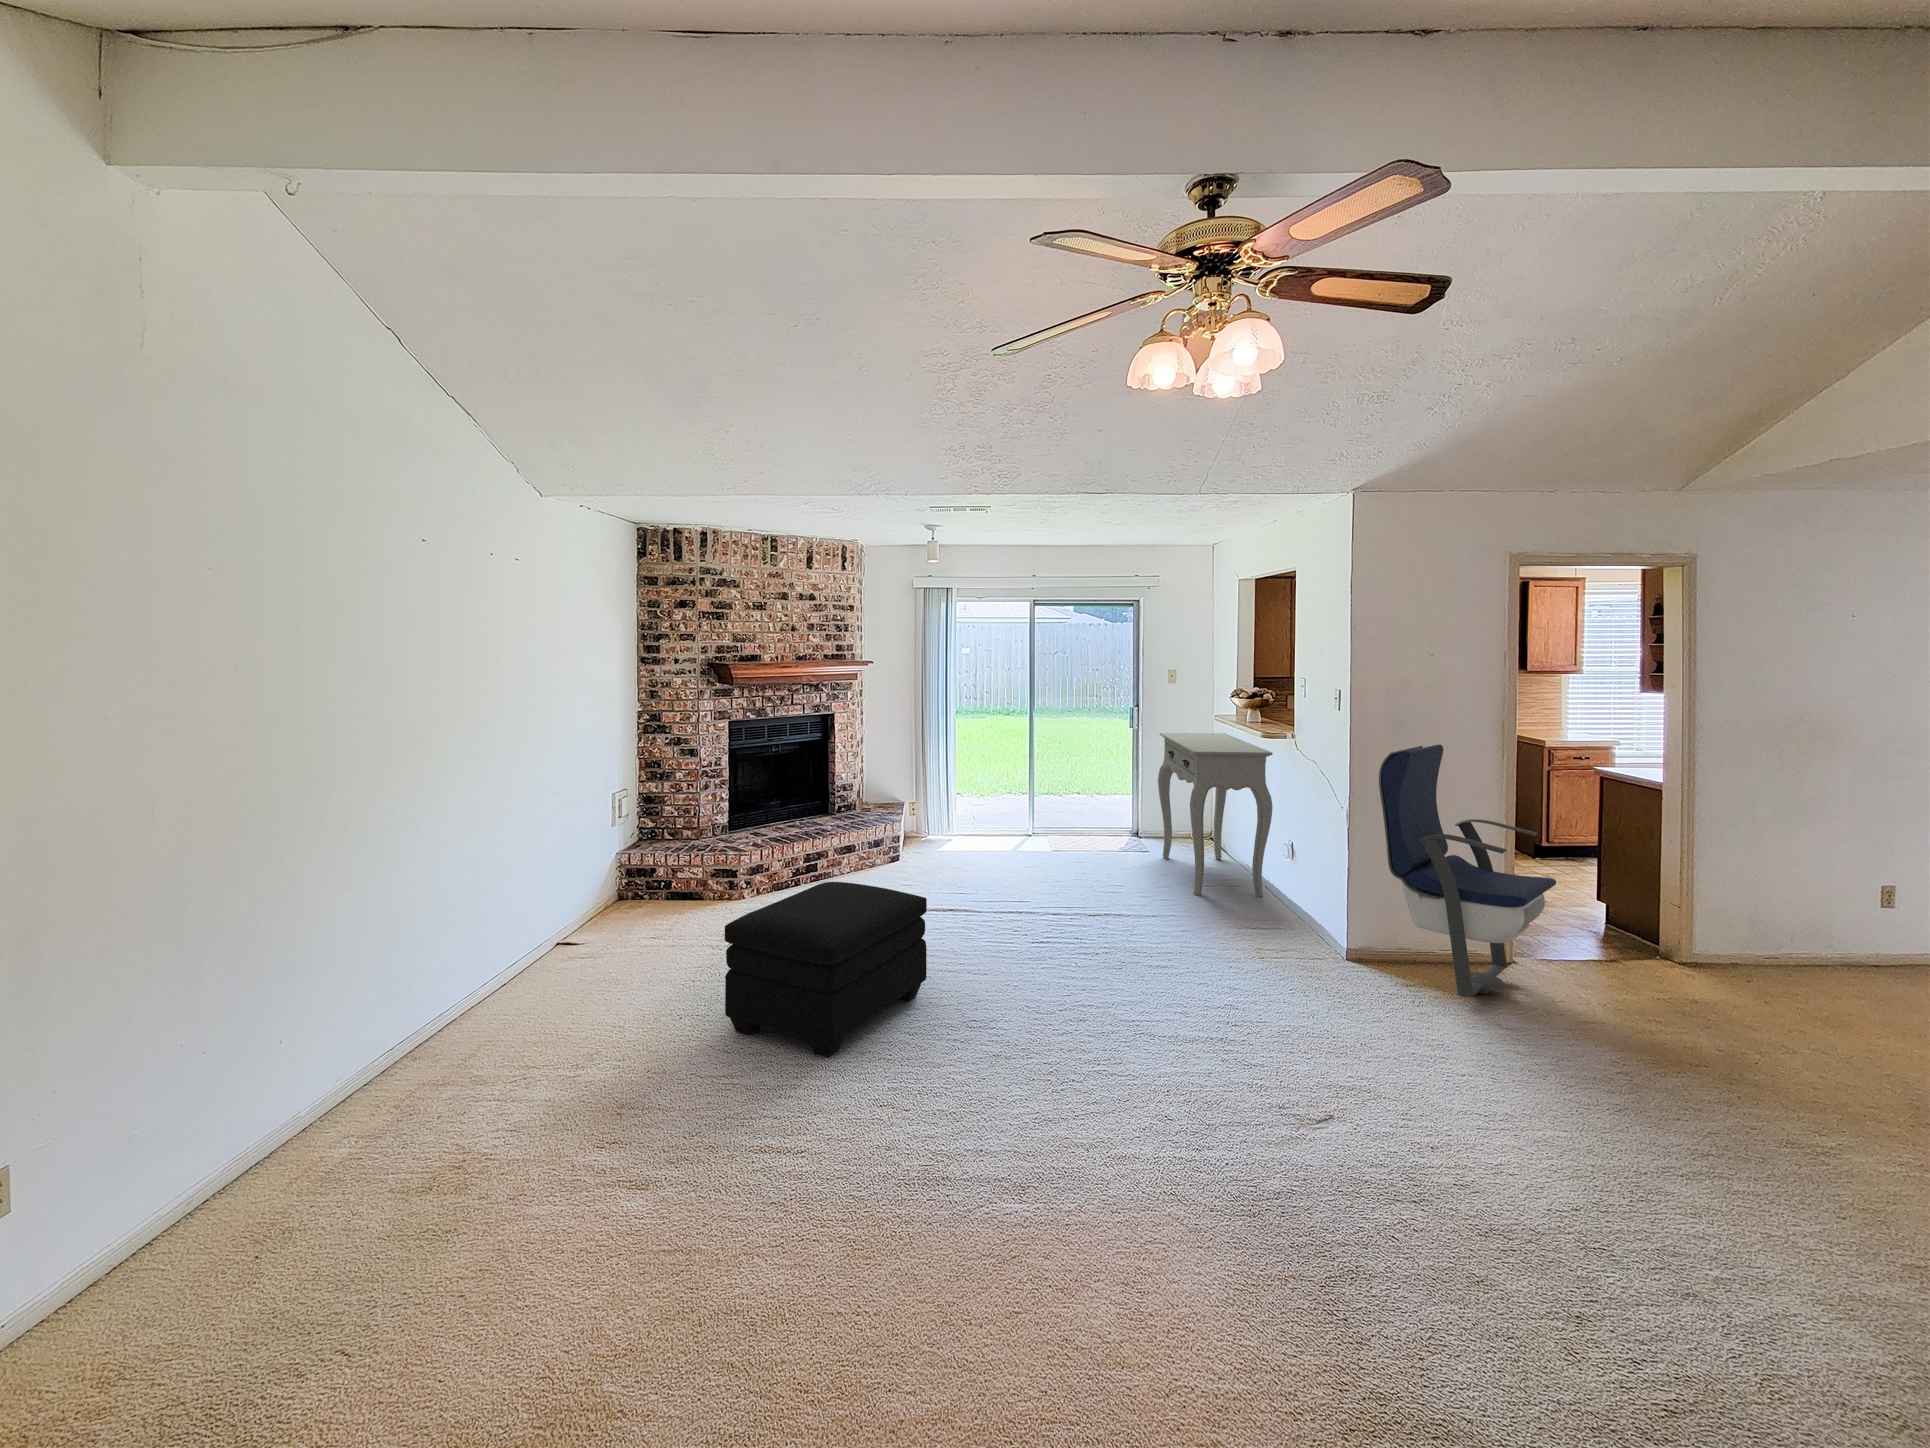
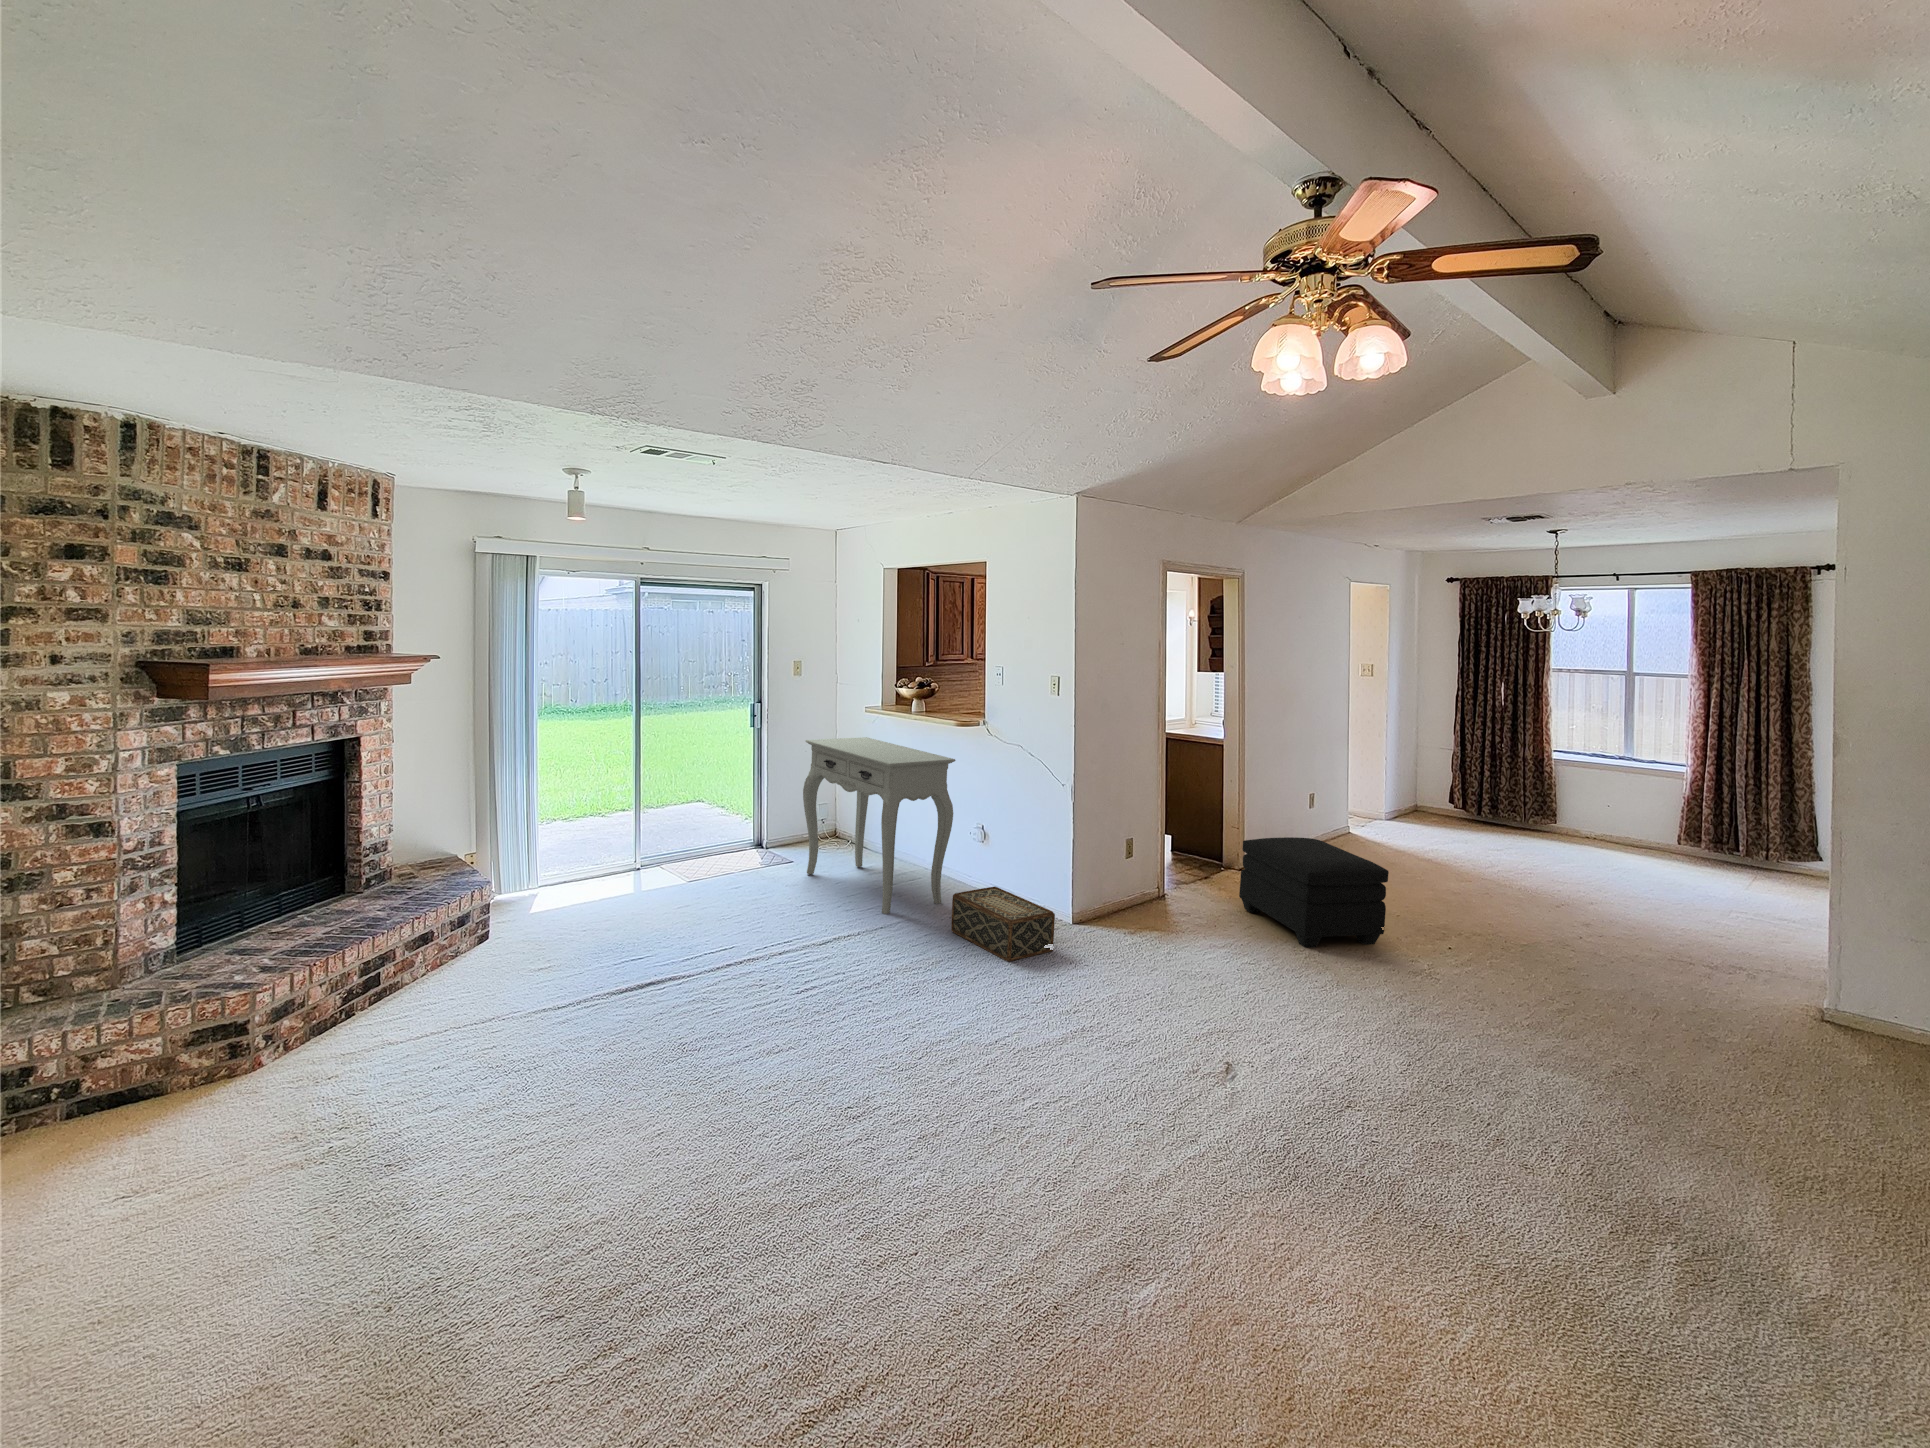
armchair: present [1379,745,1556,997] -> none [1117,750,1235,970]
woven basket: none [1241,881,1330,952] -> present [951,887,1055,961]
ottoman: present [725,882,927,1058] -> present [1239,837,1389,948]

